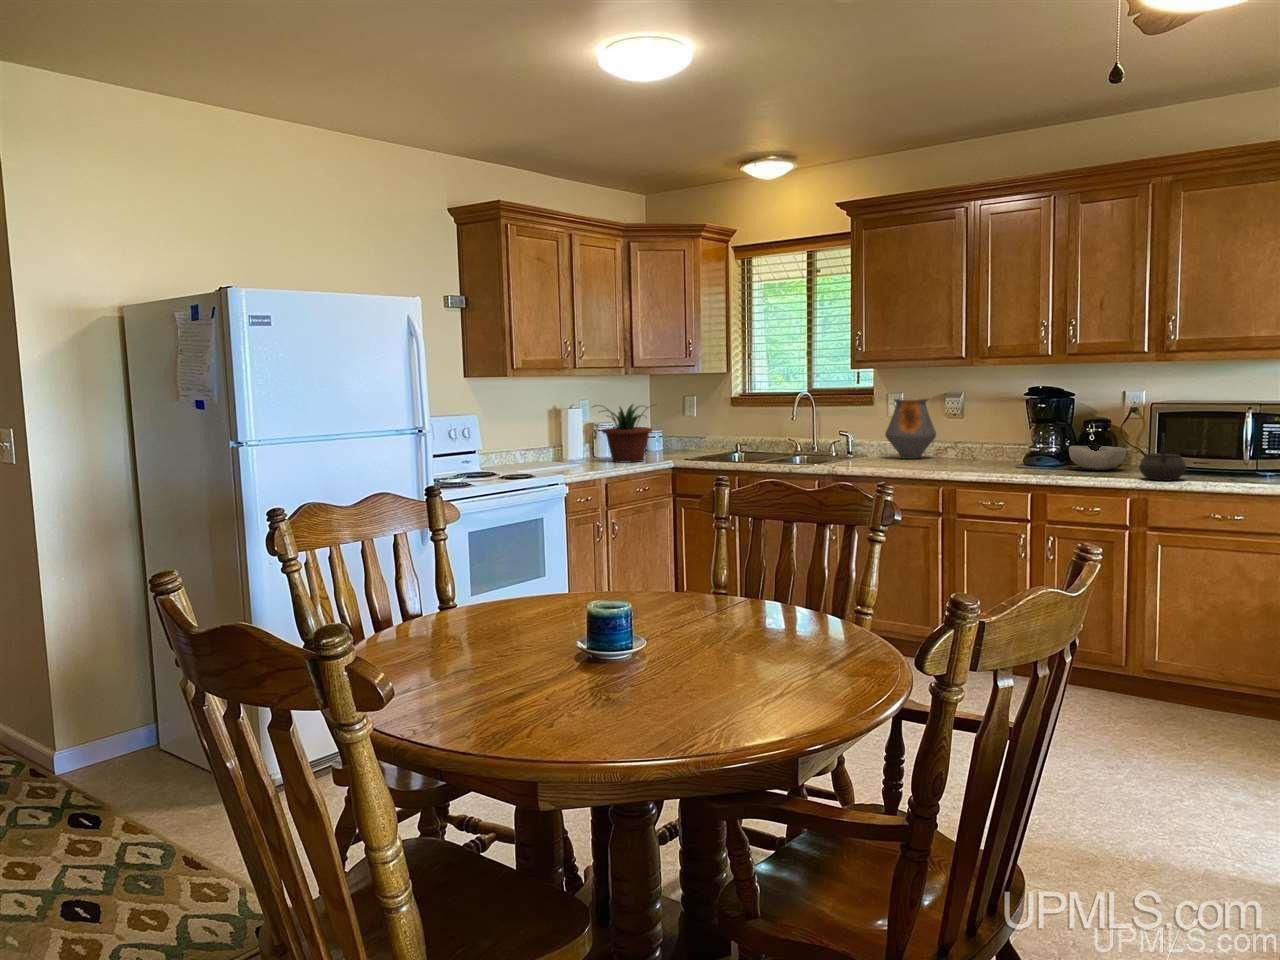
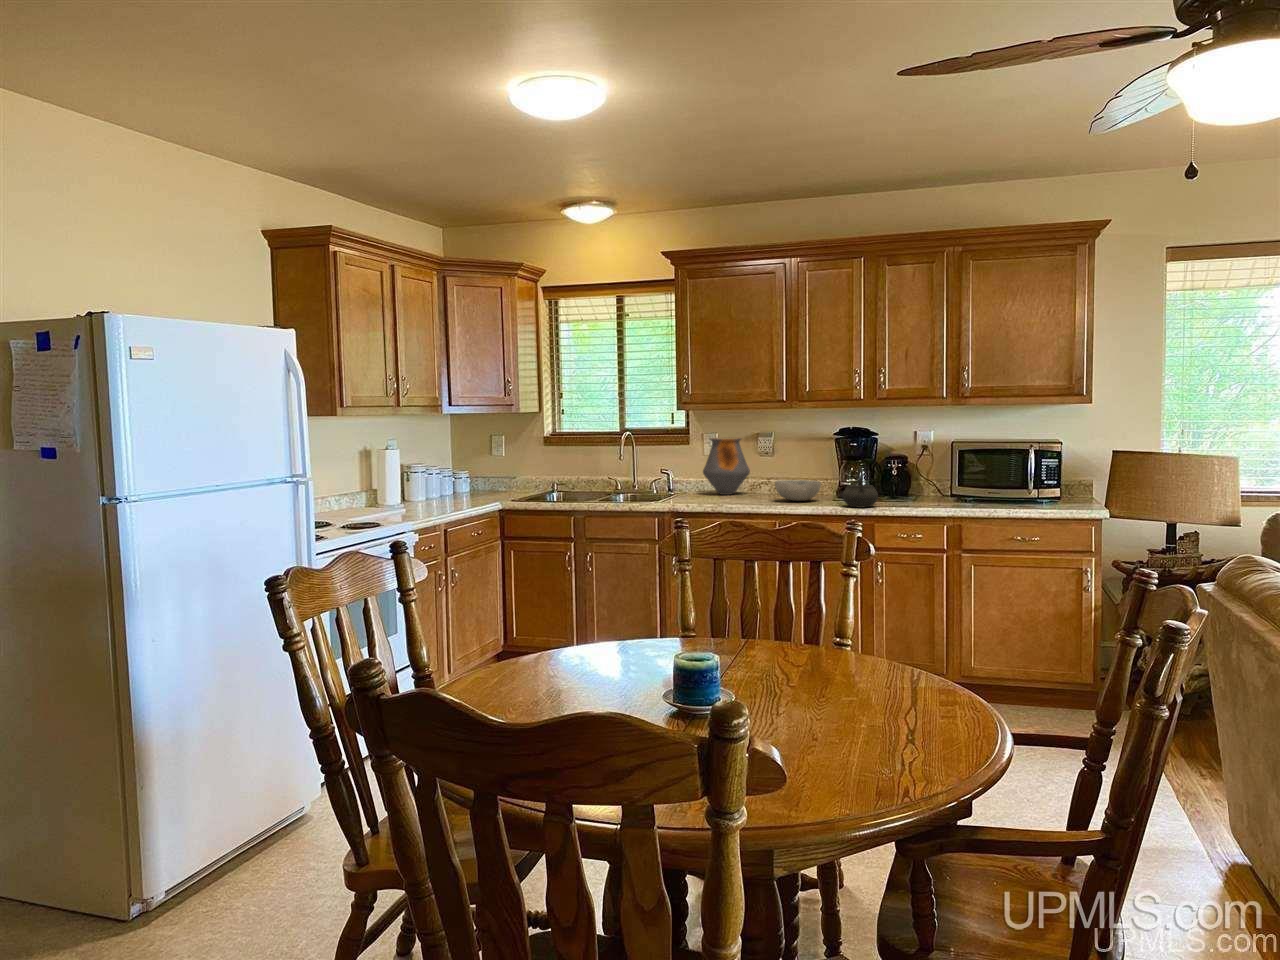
potted plant: present [596,404,652,463] -> none [410,444,481,506]
kettle: present [1139,433,1186,481] -> present [843,468,878,508]
bowl: present [1069,446,1127,470] -> present [775,480,821,501]

